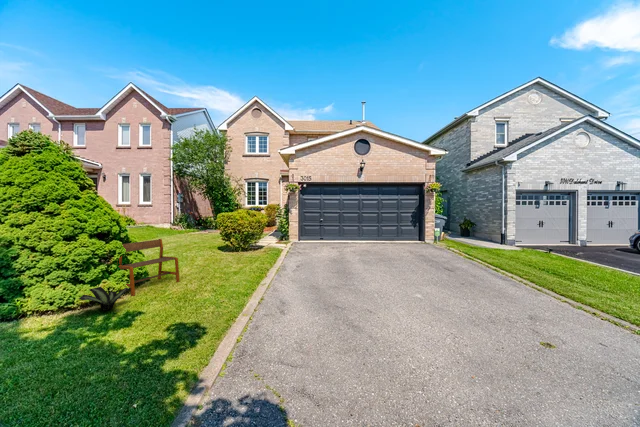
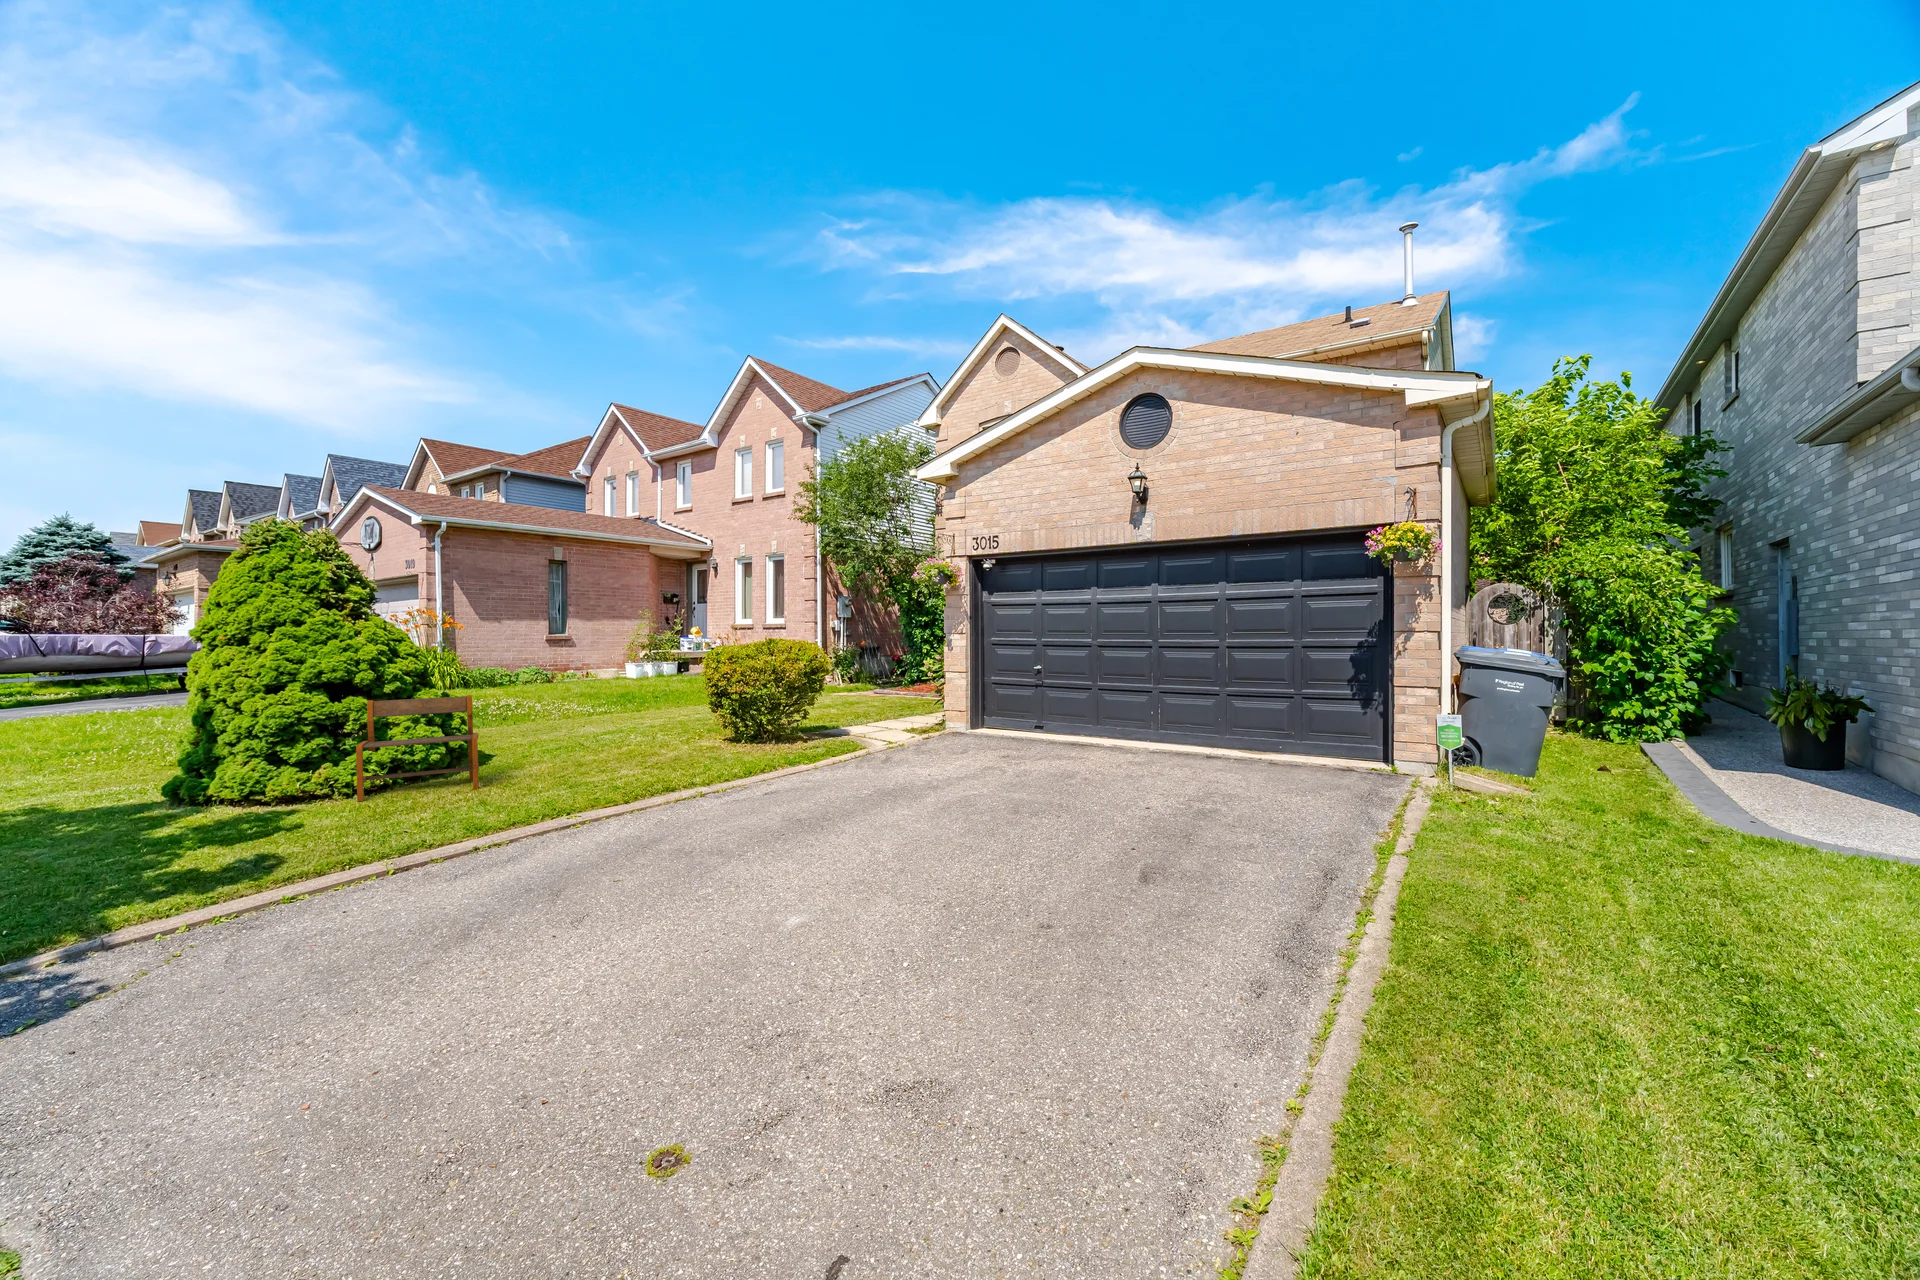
potted plant: present [79,287,130,311] -> none [217,775,324,819]

